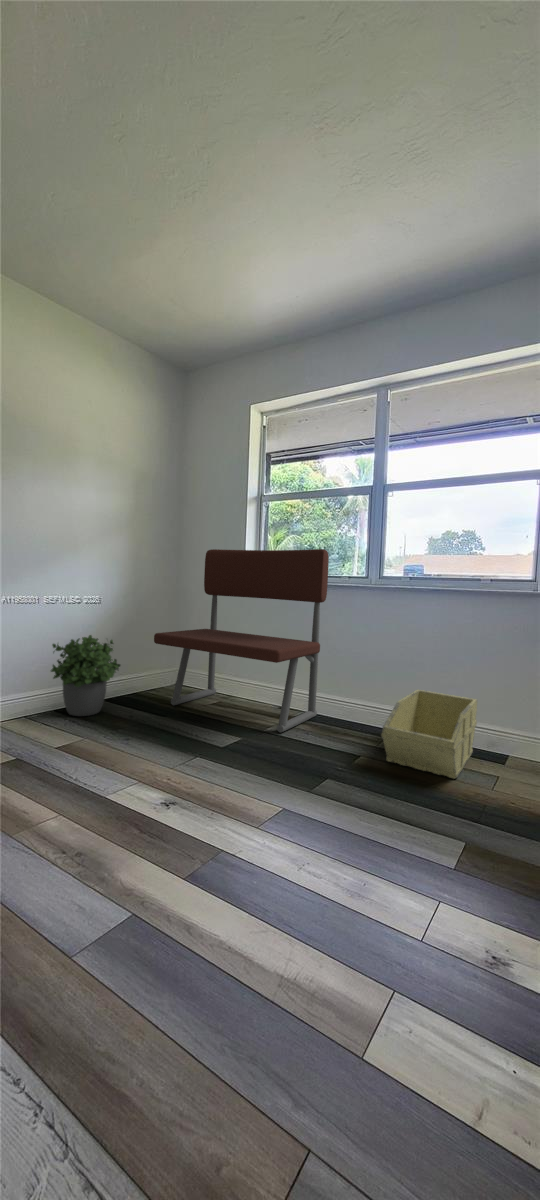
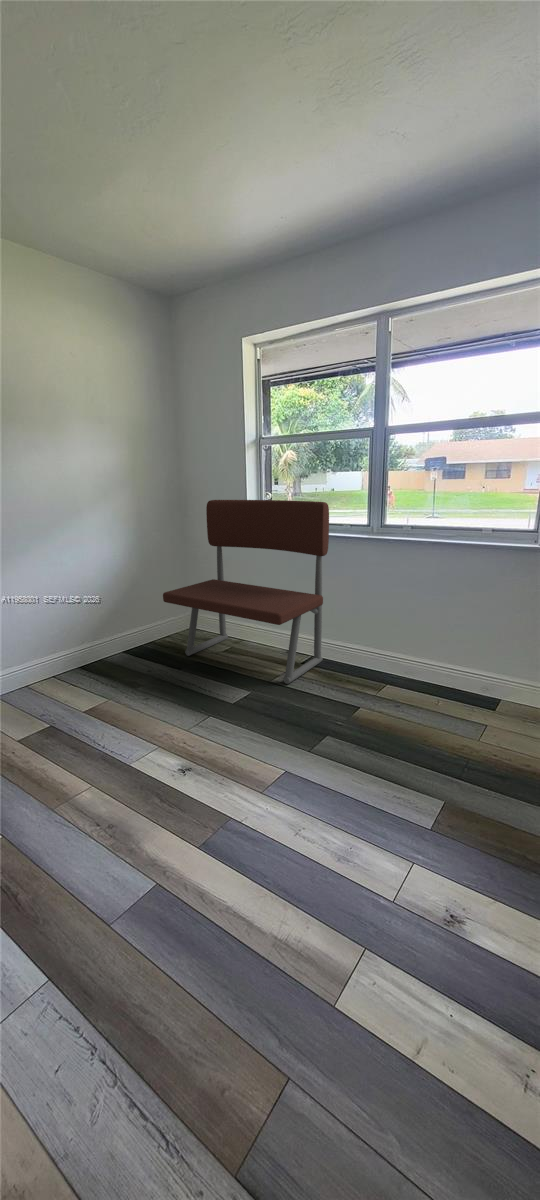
potted plant: present [51,635,120,716] -> none [68,598,135,674]
storage bin: present [381,690,477,779] -> none [378,639,474,731]

